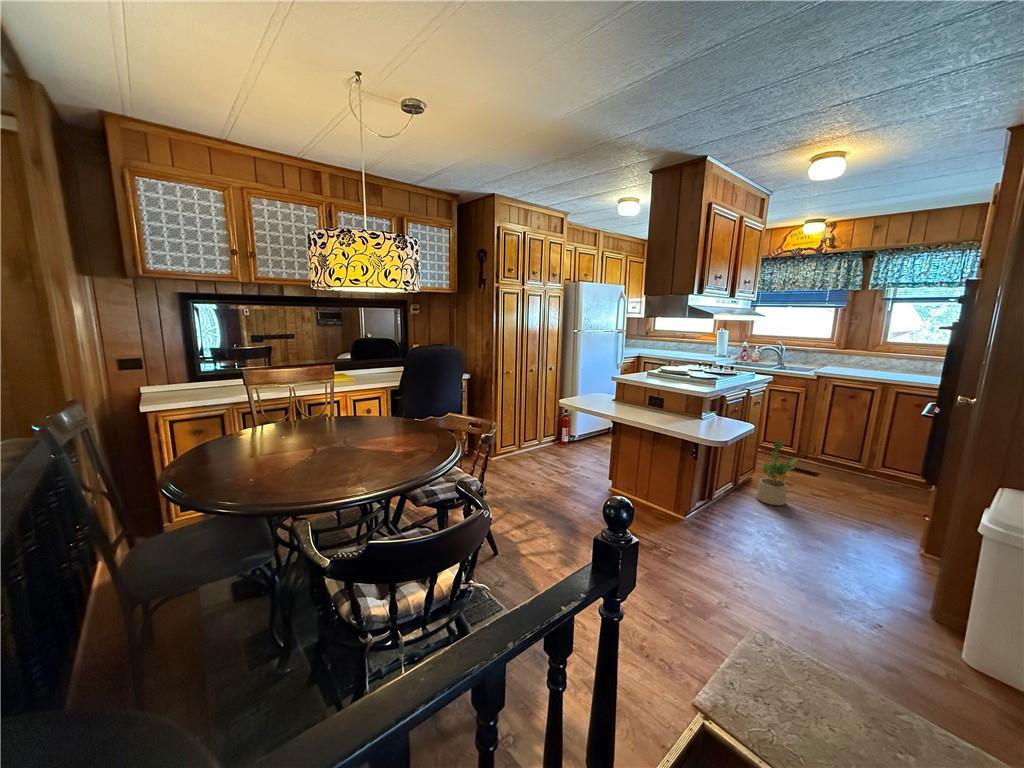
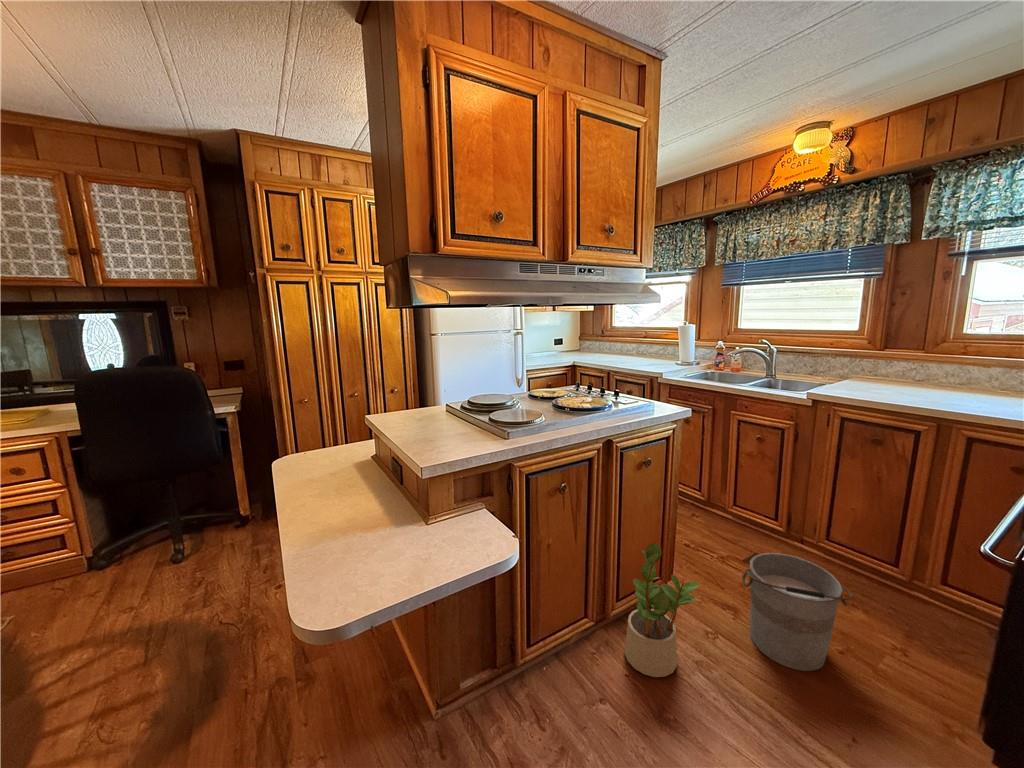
bucket: none [805,451,862,500] -> present [742,553,853,671]

